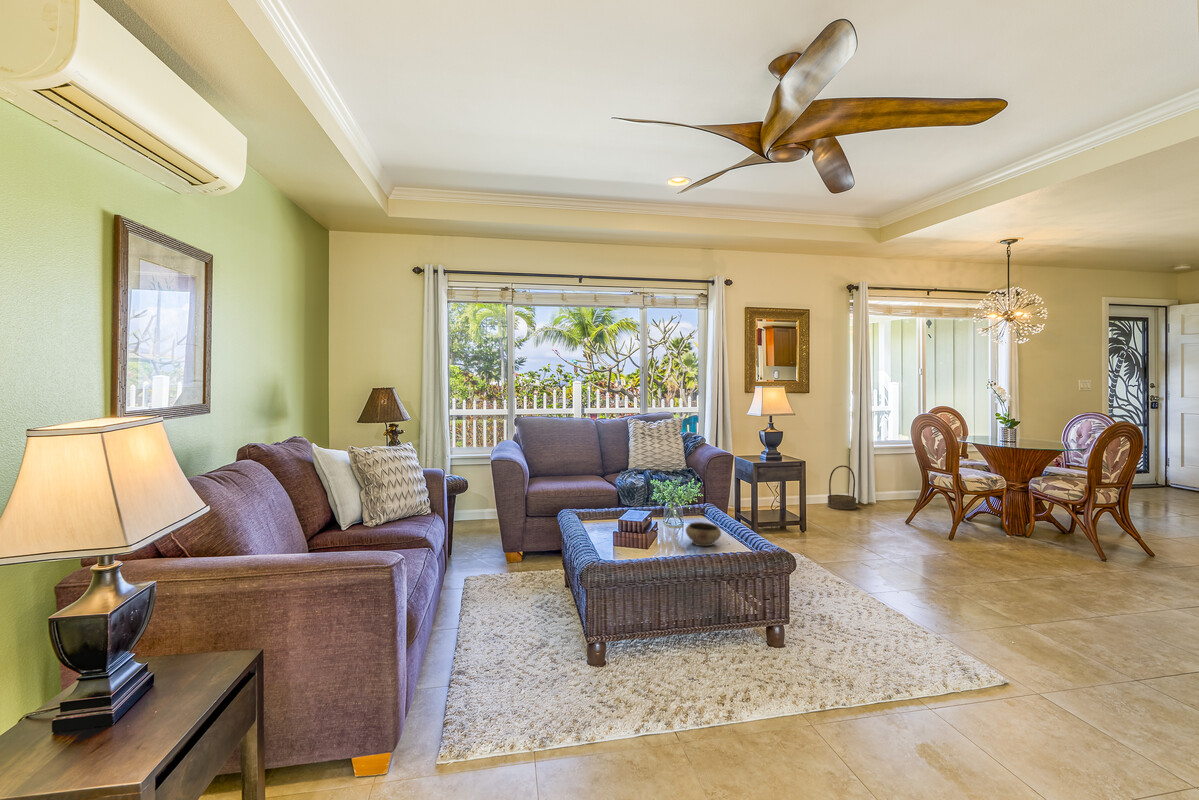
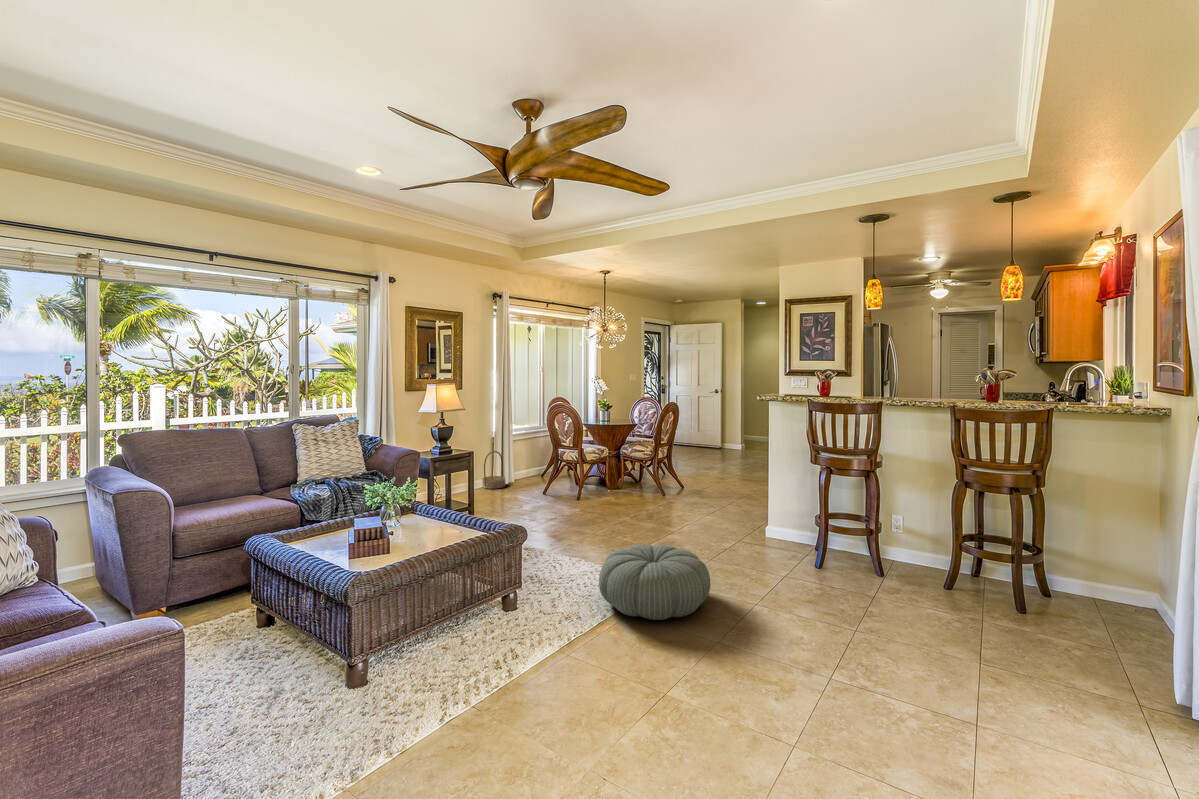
ceramic bowl: present [686,522,721,546] -> none [423,516,458,539]
pouf: none [890,614,1089,744] -> present [599,544,710,620]

